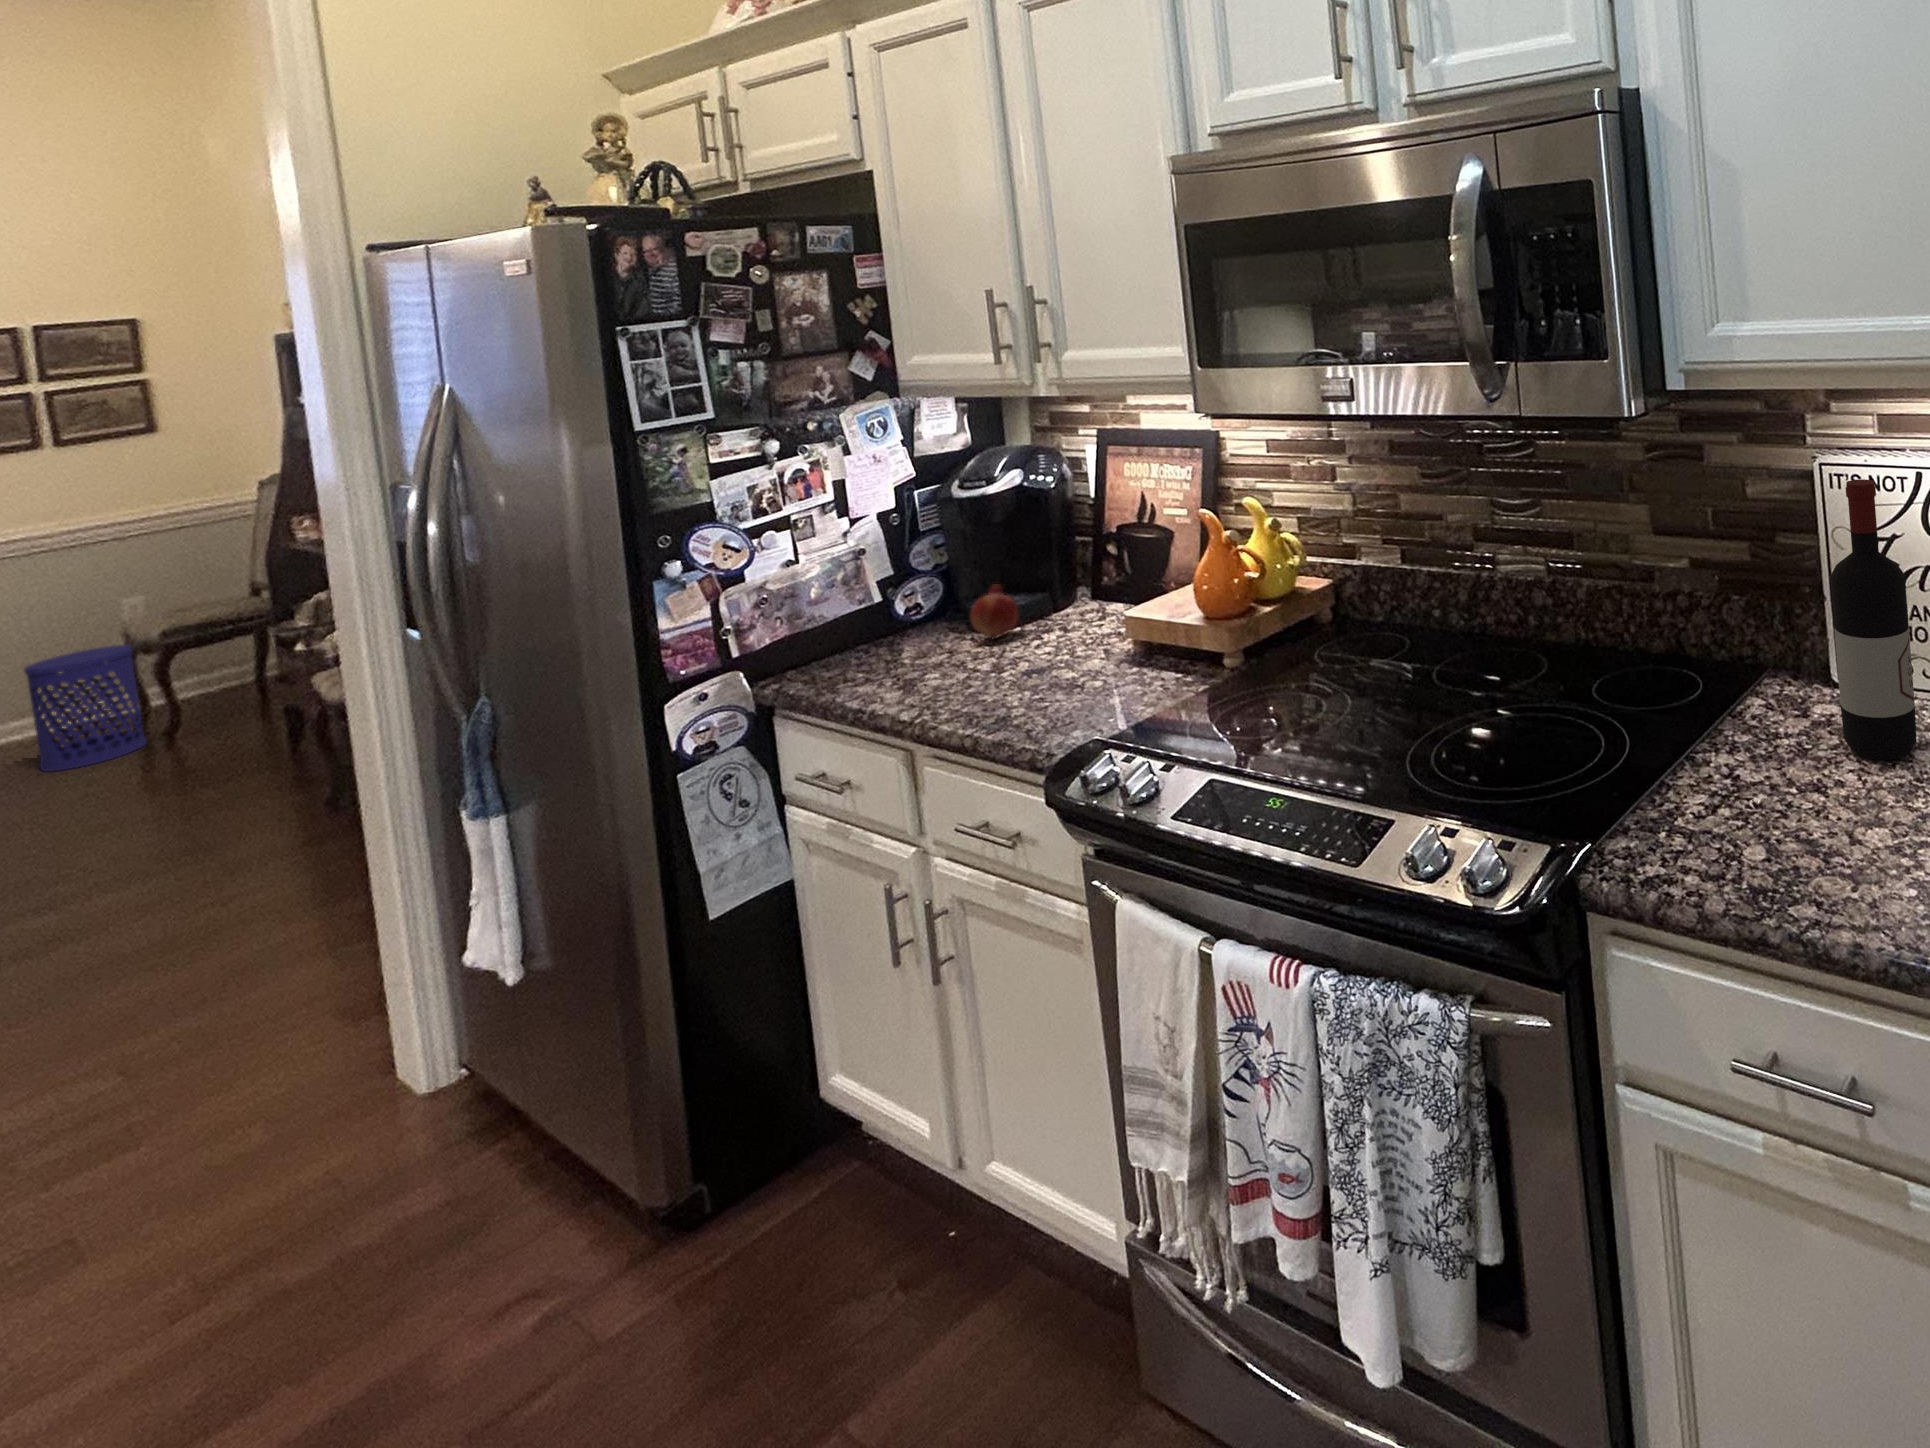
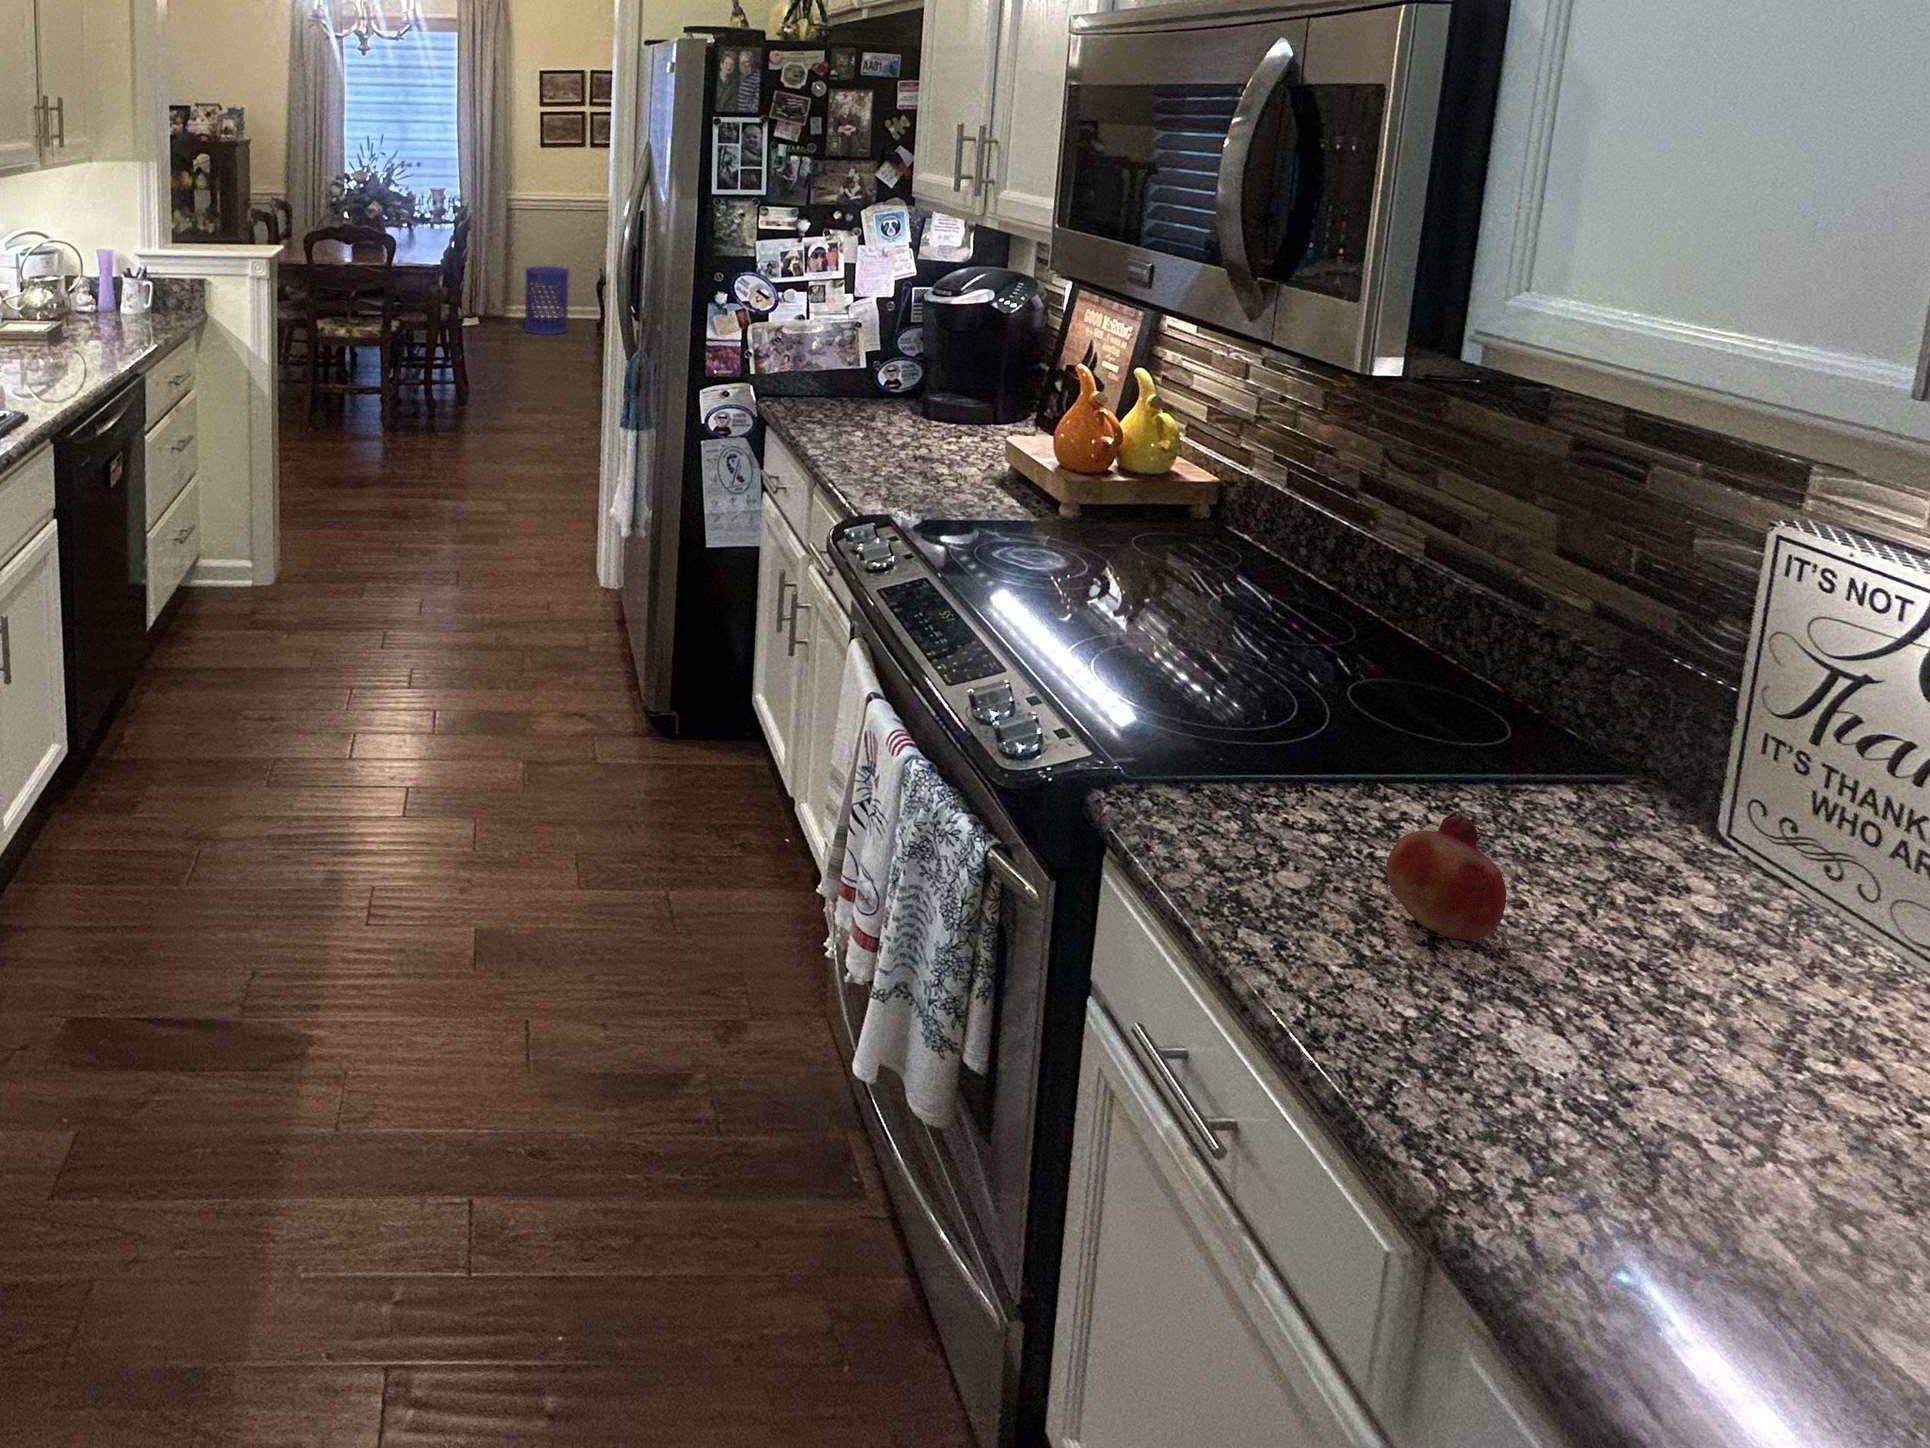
wine bottle: present [1830,479,1917,760] -> none [1610,565,1784,941]
fruit: present [971,584,1018,639] -> present [1386,812,1506,940]

